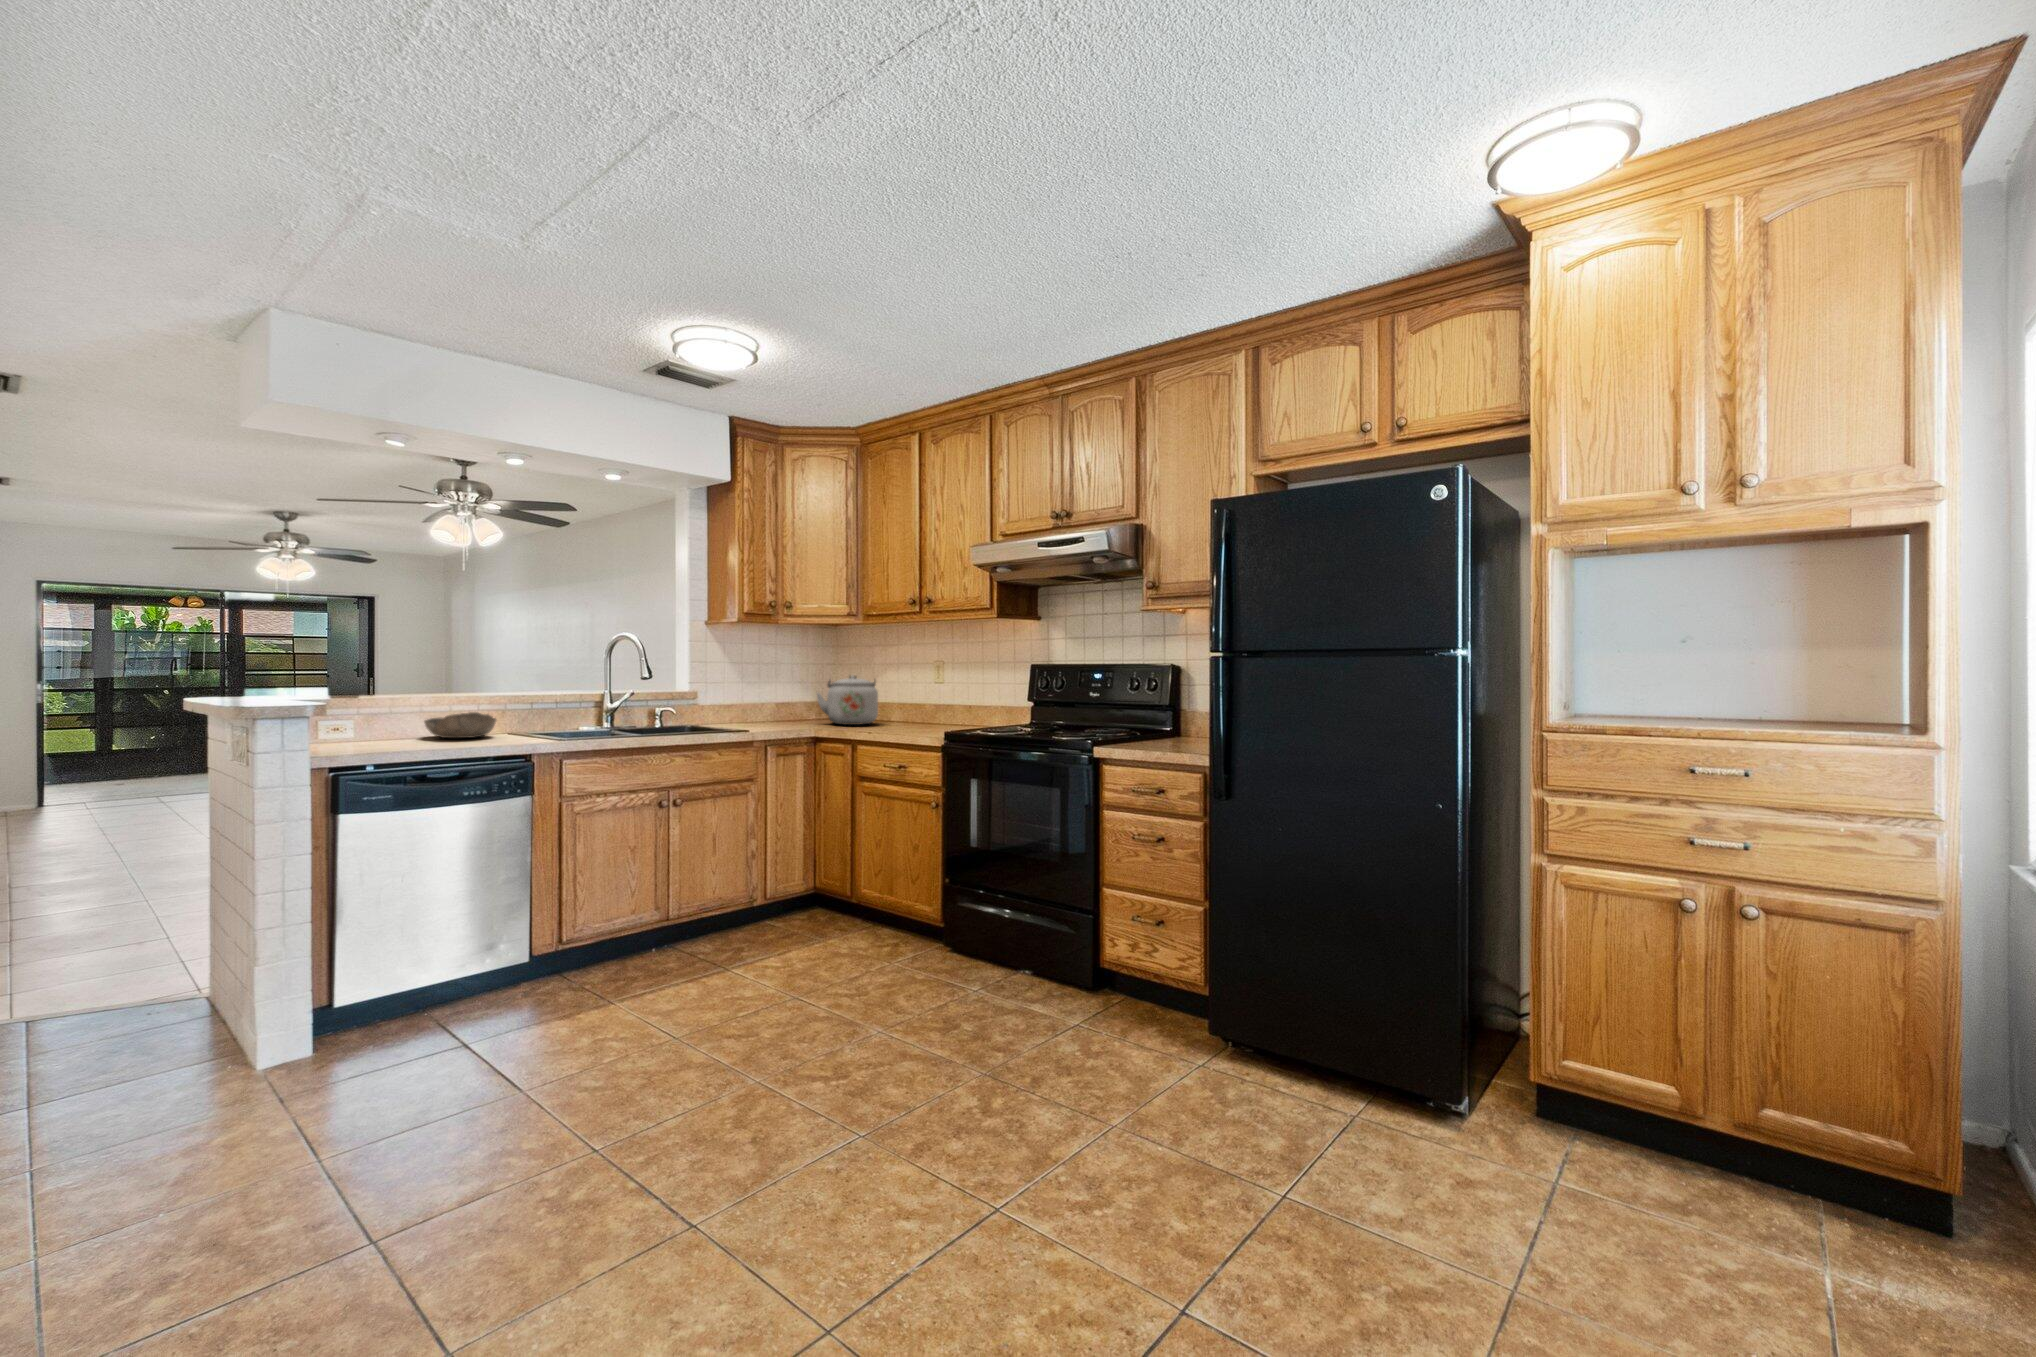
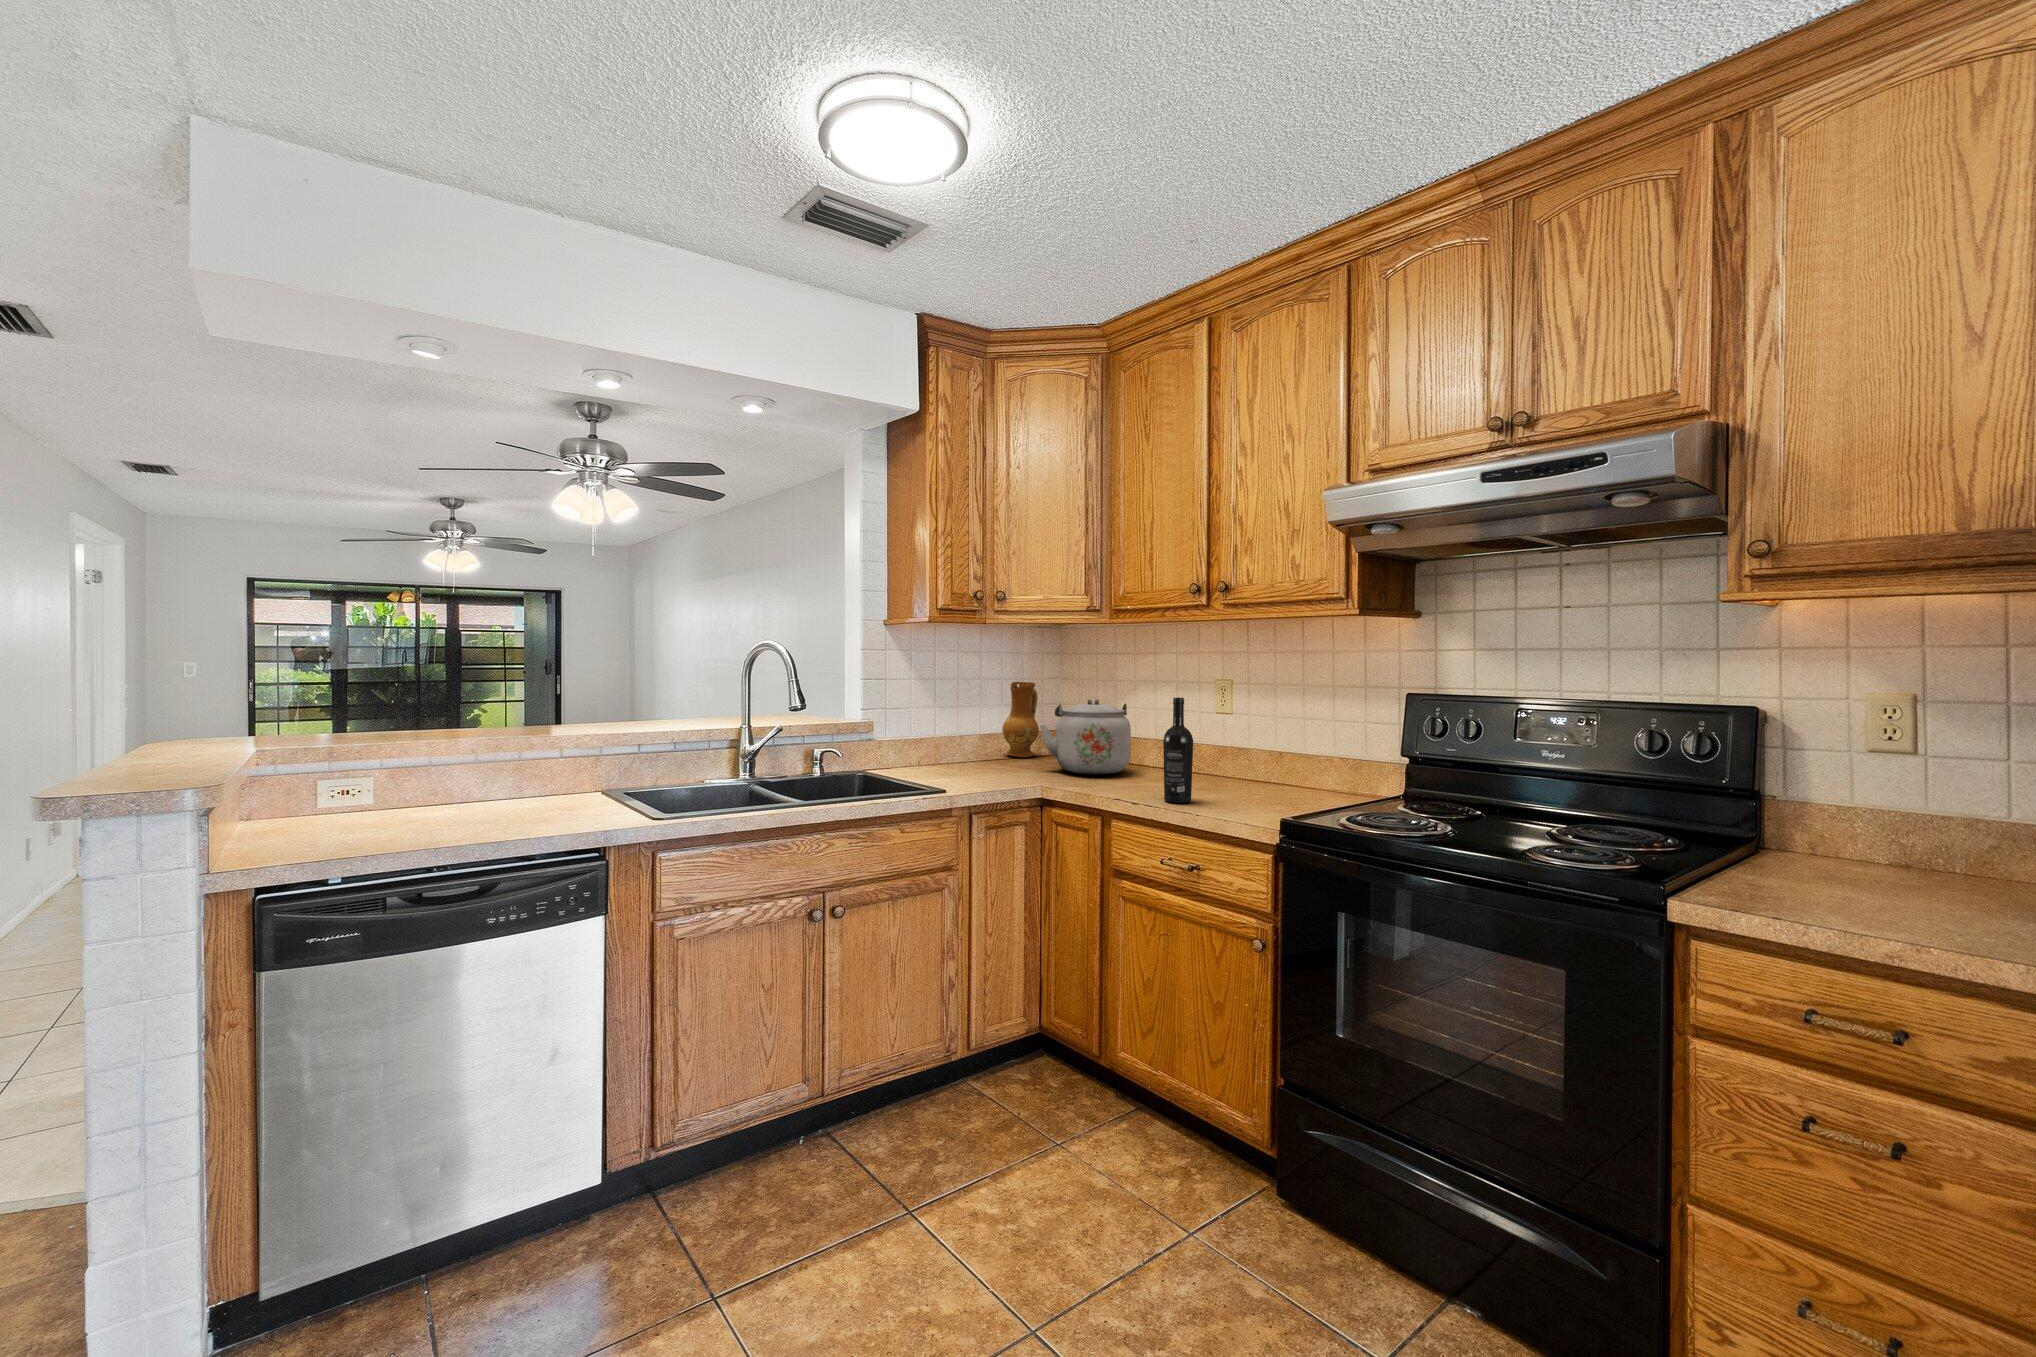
ceramic jug: none [791,666,818,718] -> present [1002,682,1039,757]
wine bottle: none [892,670,910,735] -> present [1163,698,1193,803]
bowl: present [424,712,496,738] -> none [473,767,580,806]

